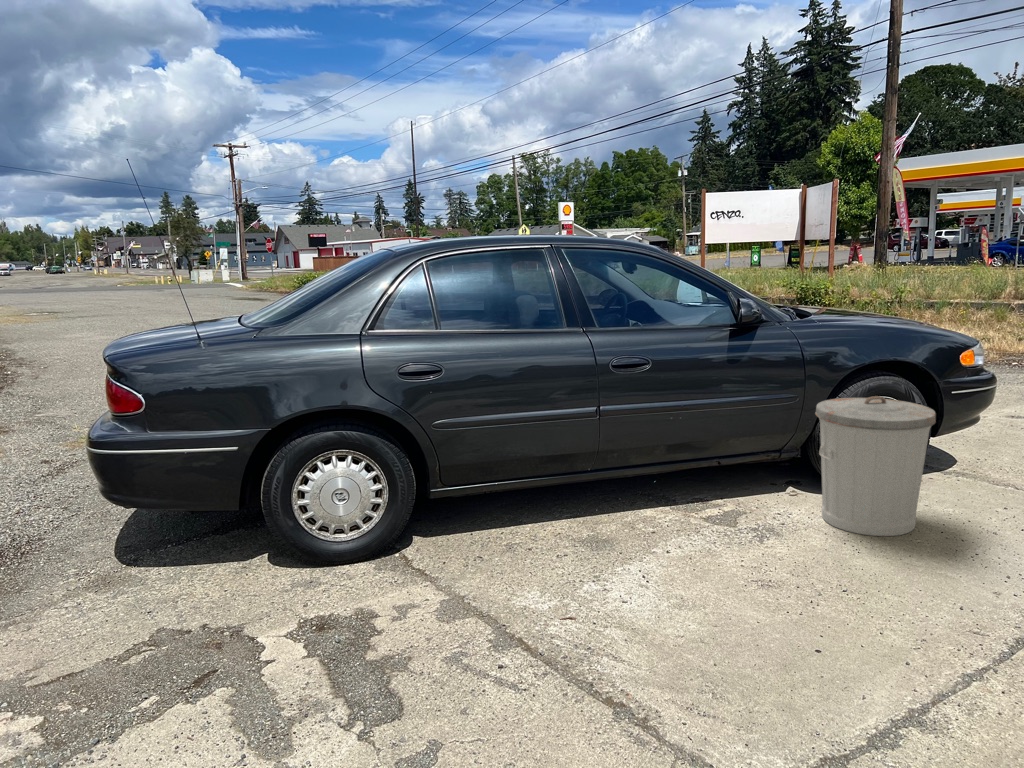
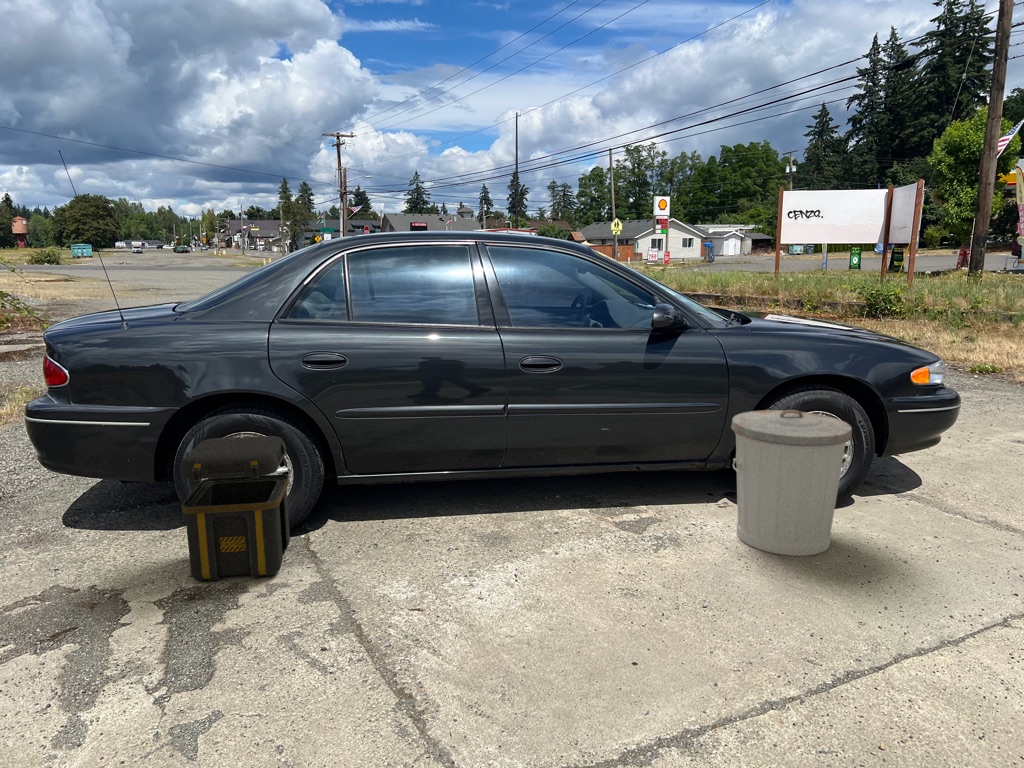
toolbox: none [296,452,402,611] -> present [180,436,290,581]

